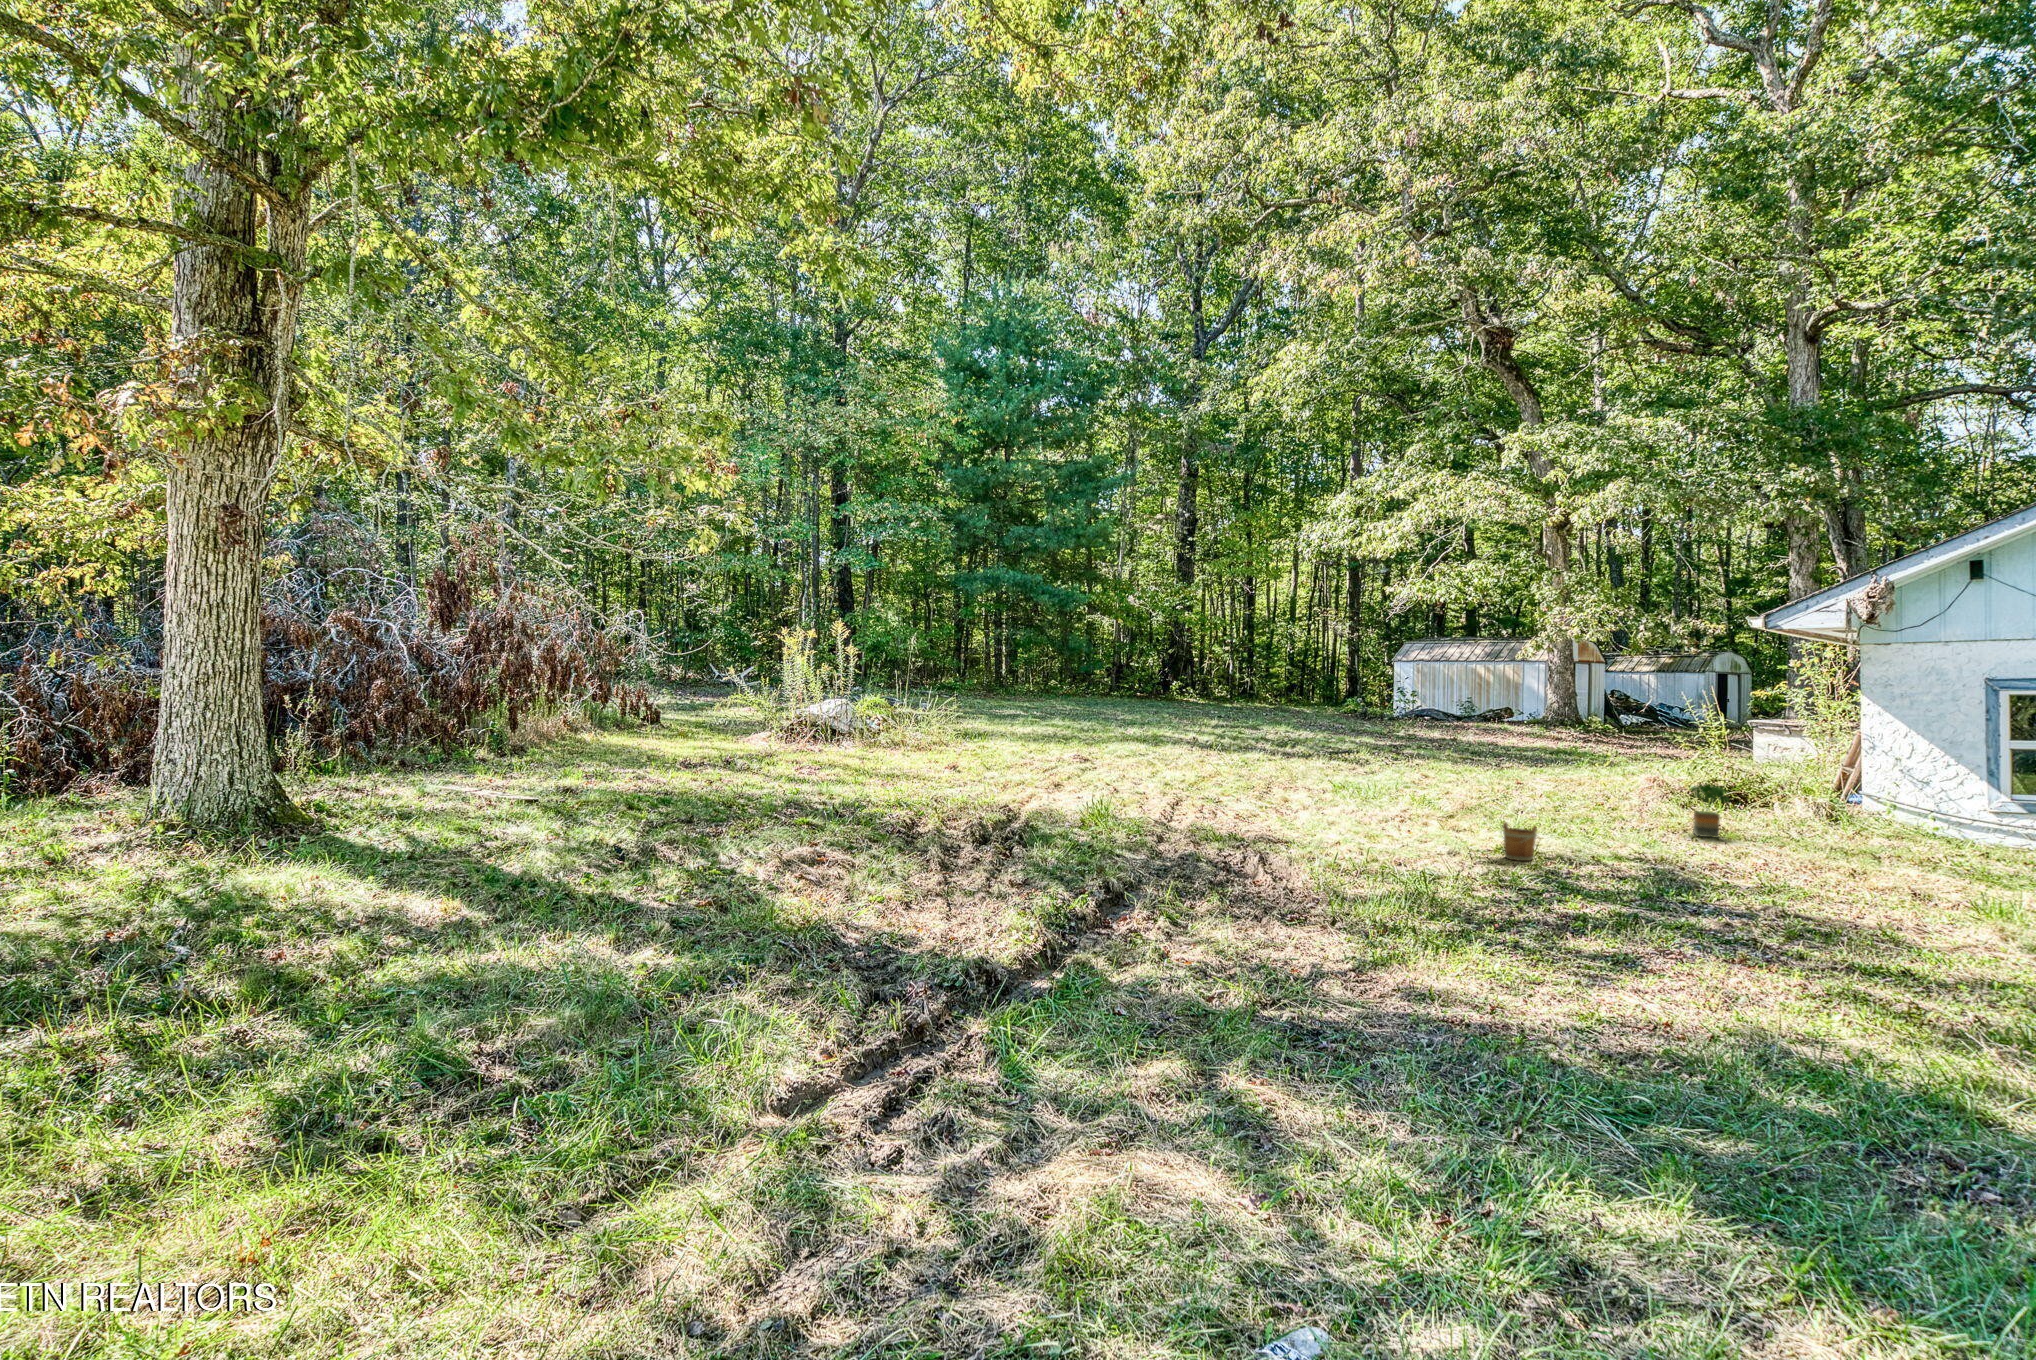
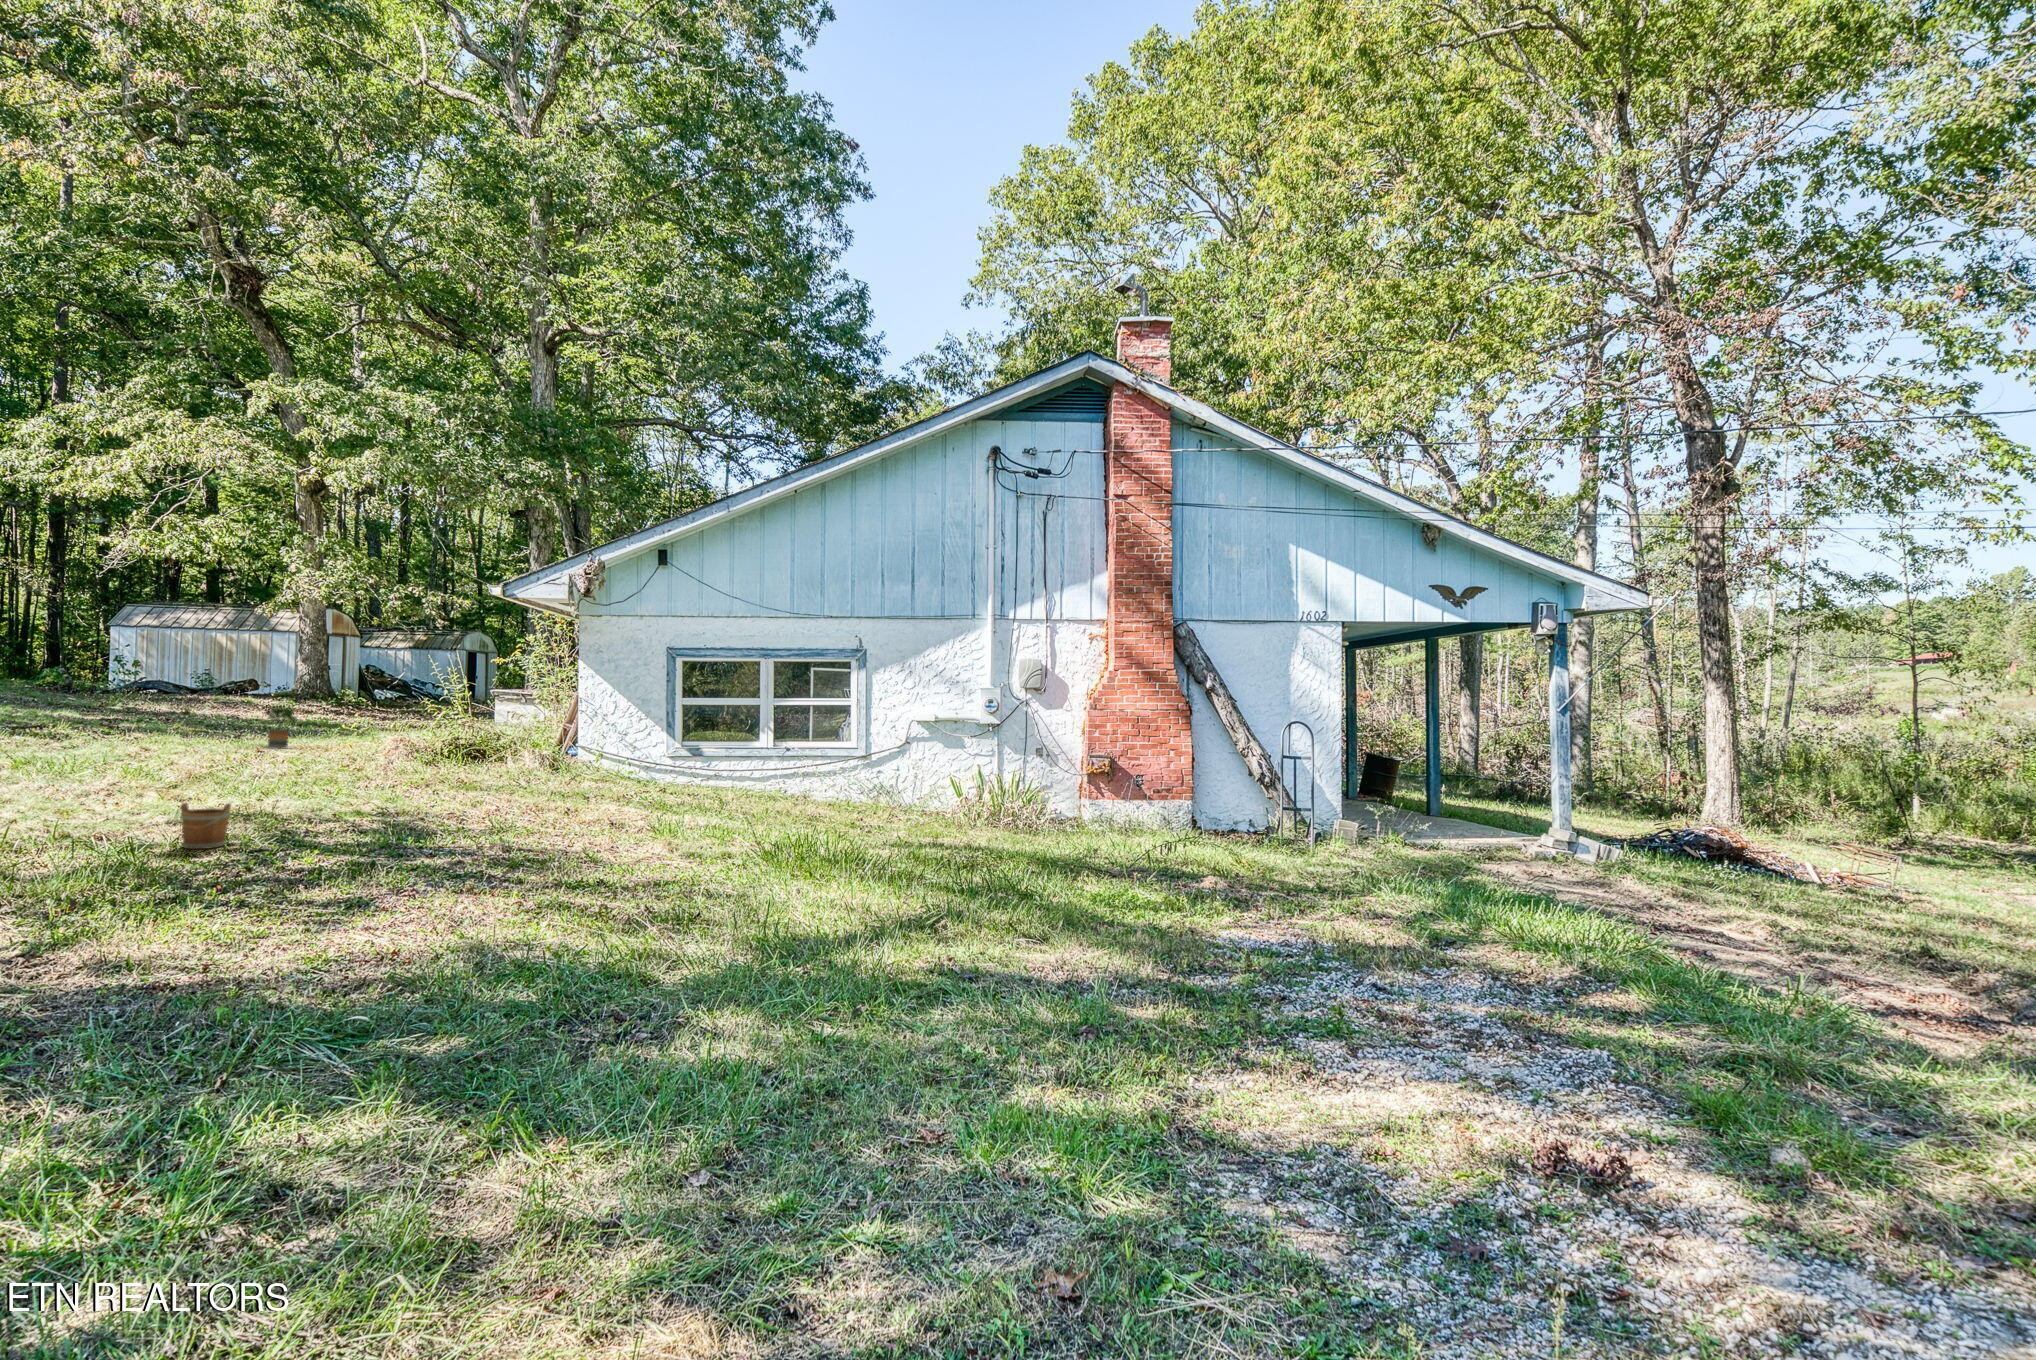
potted tree: present [1691,785,1729,838] -> present [264,708,296,749]

